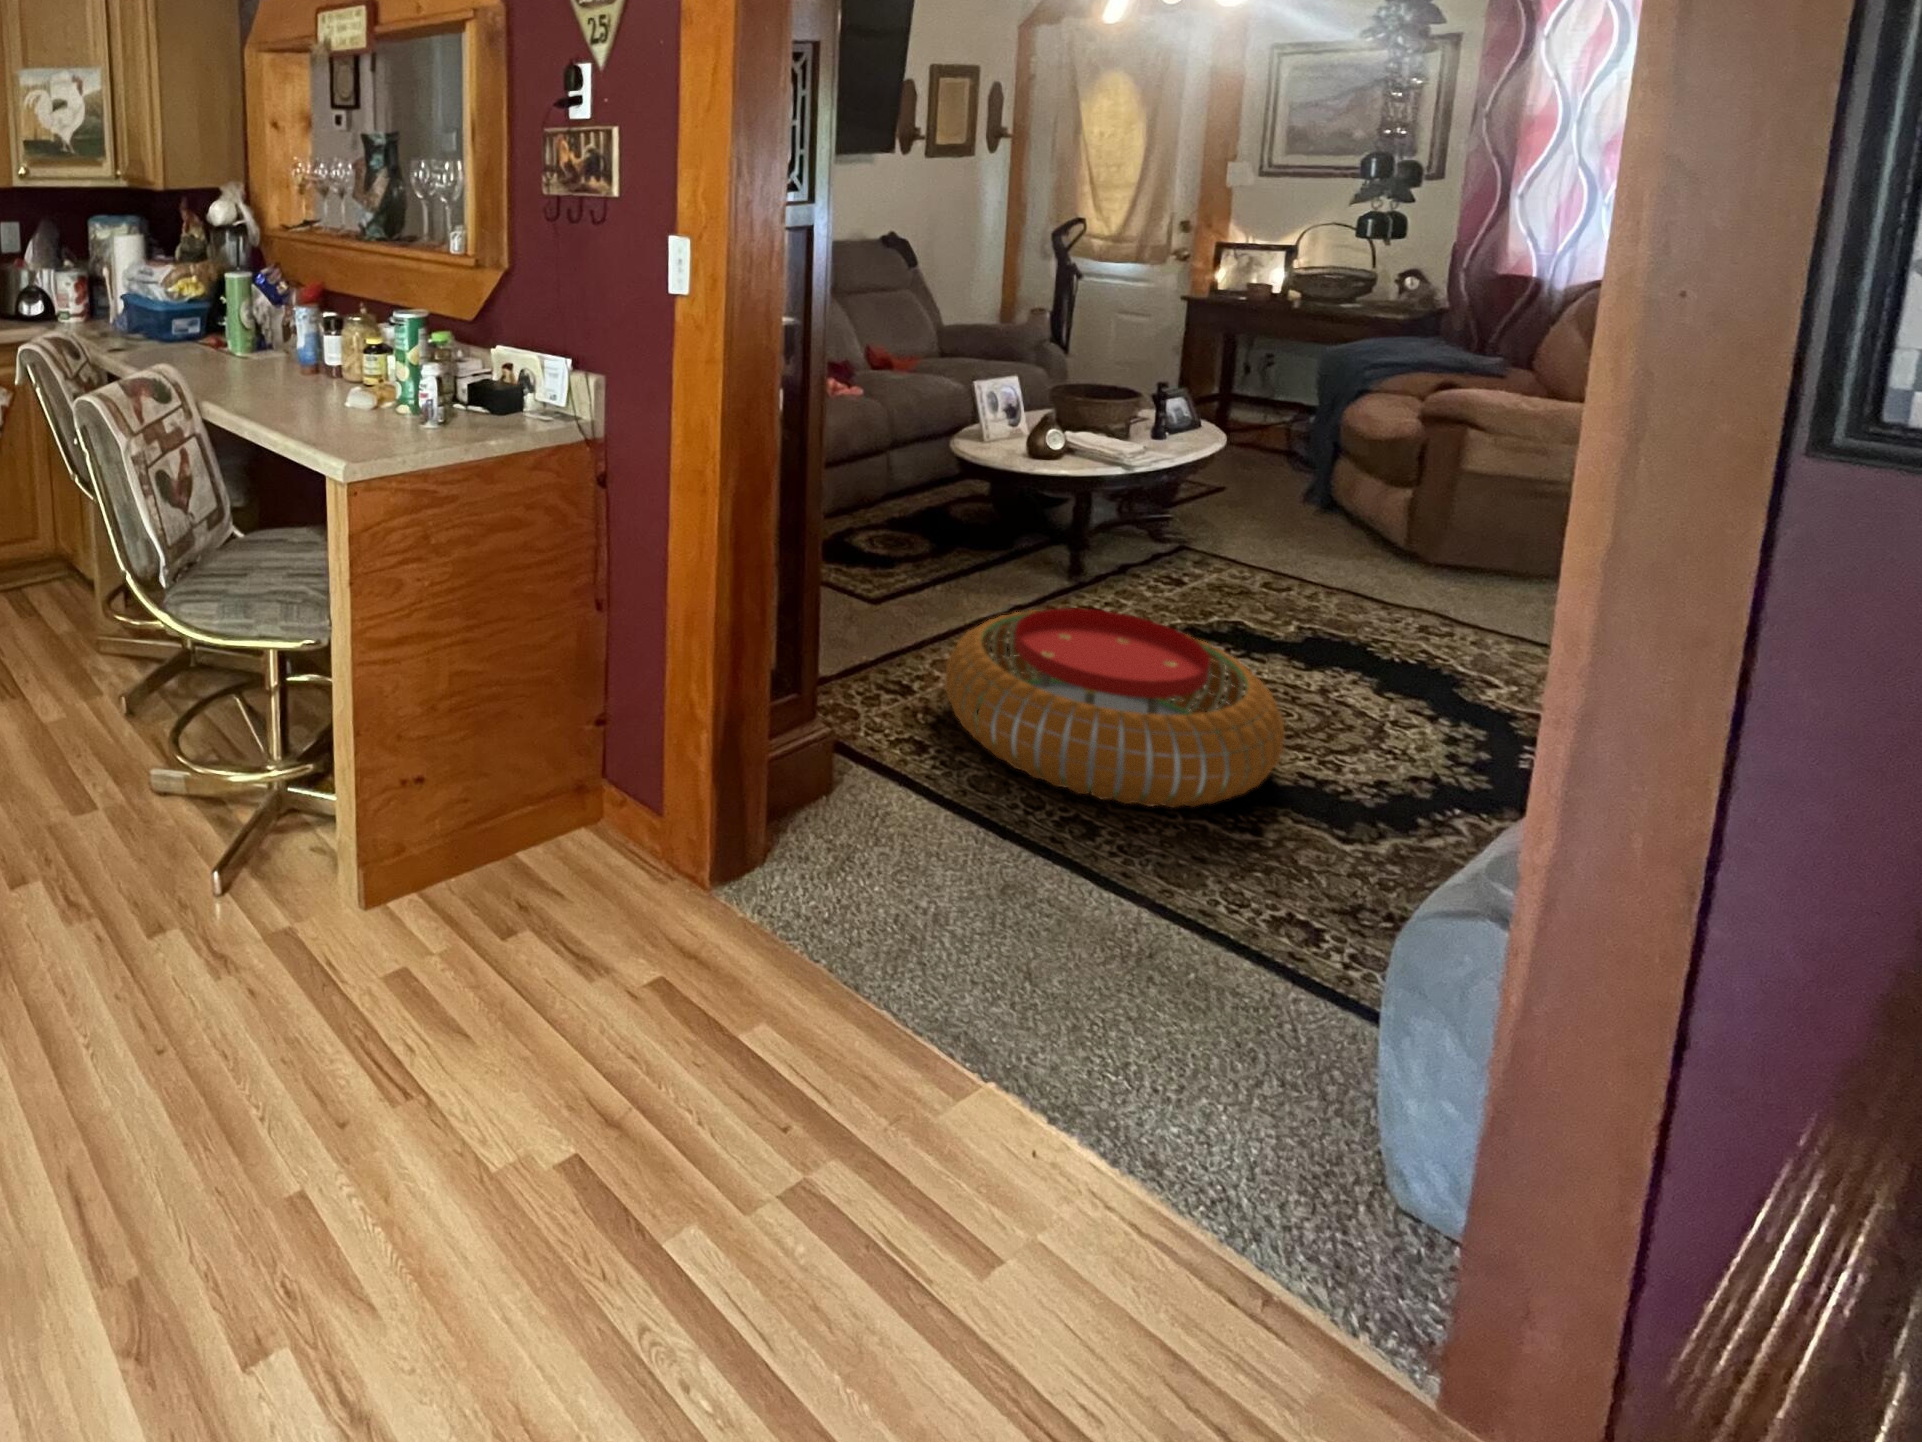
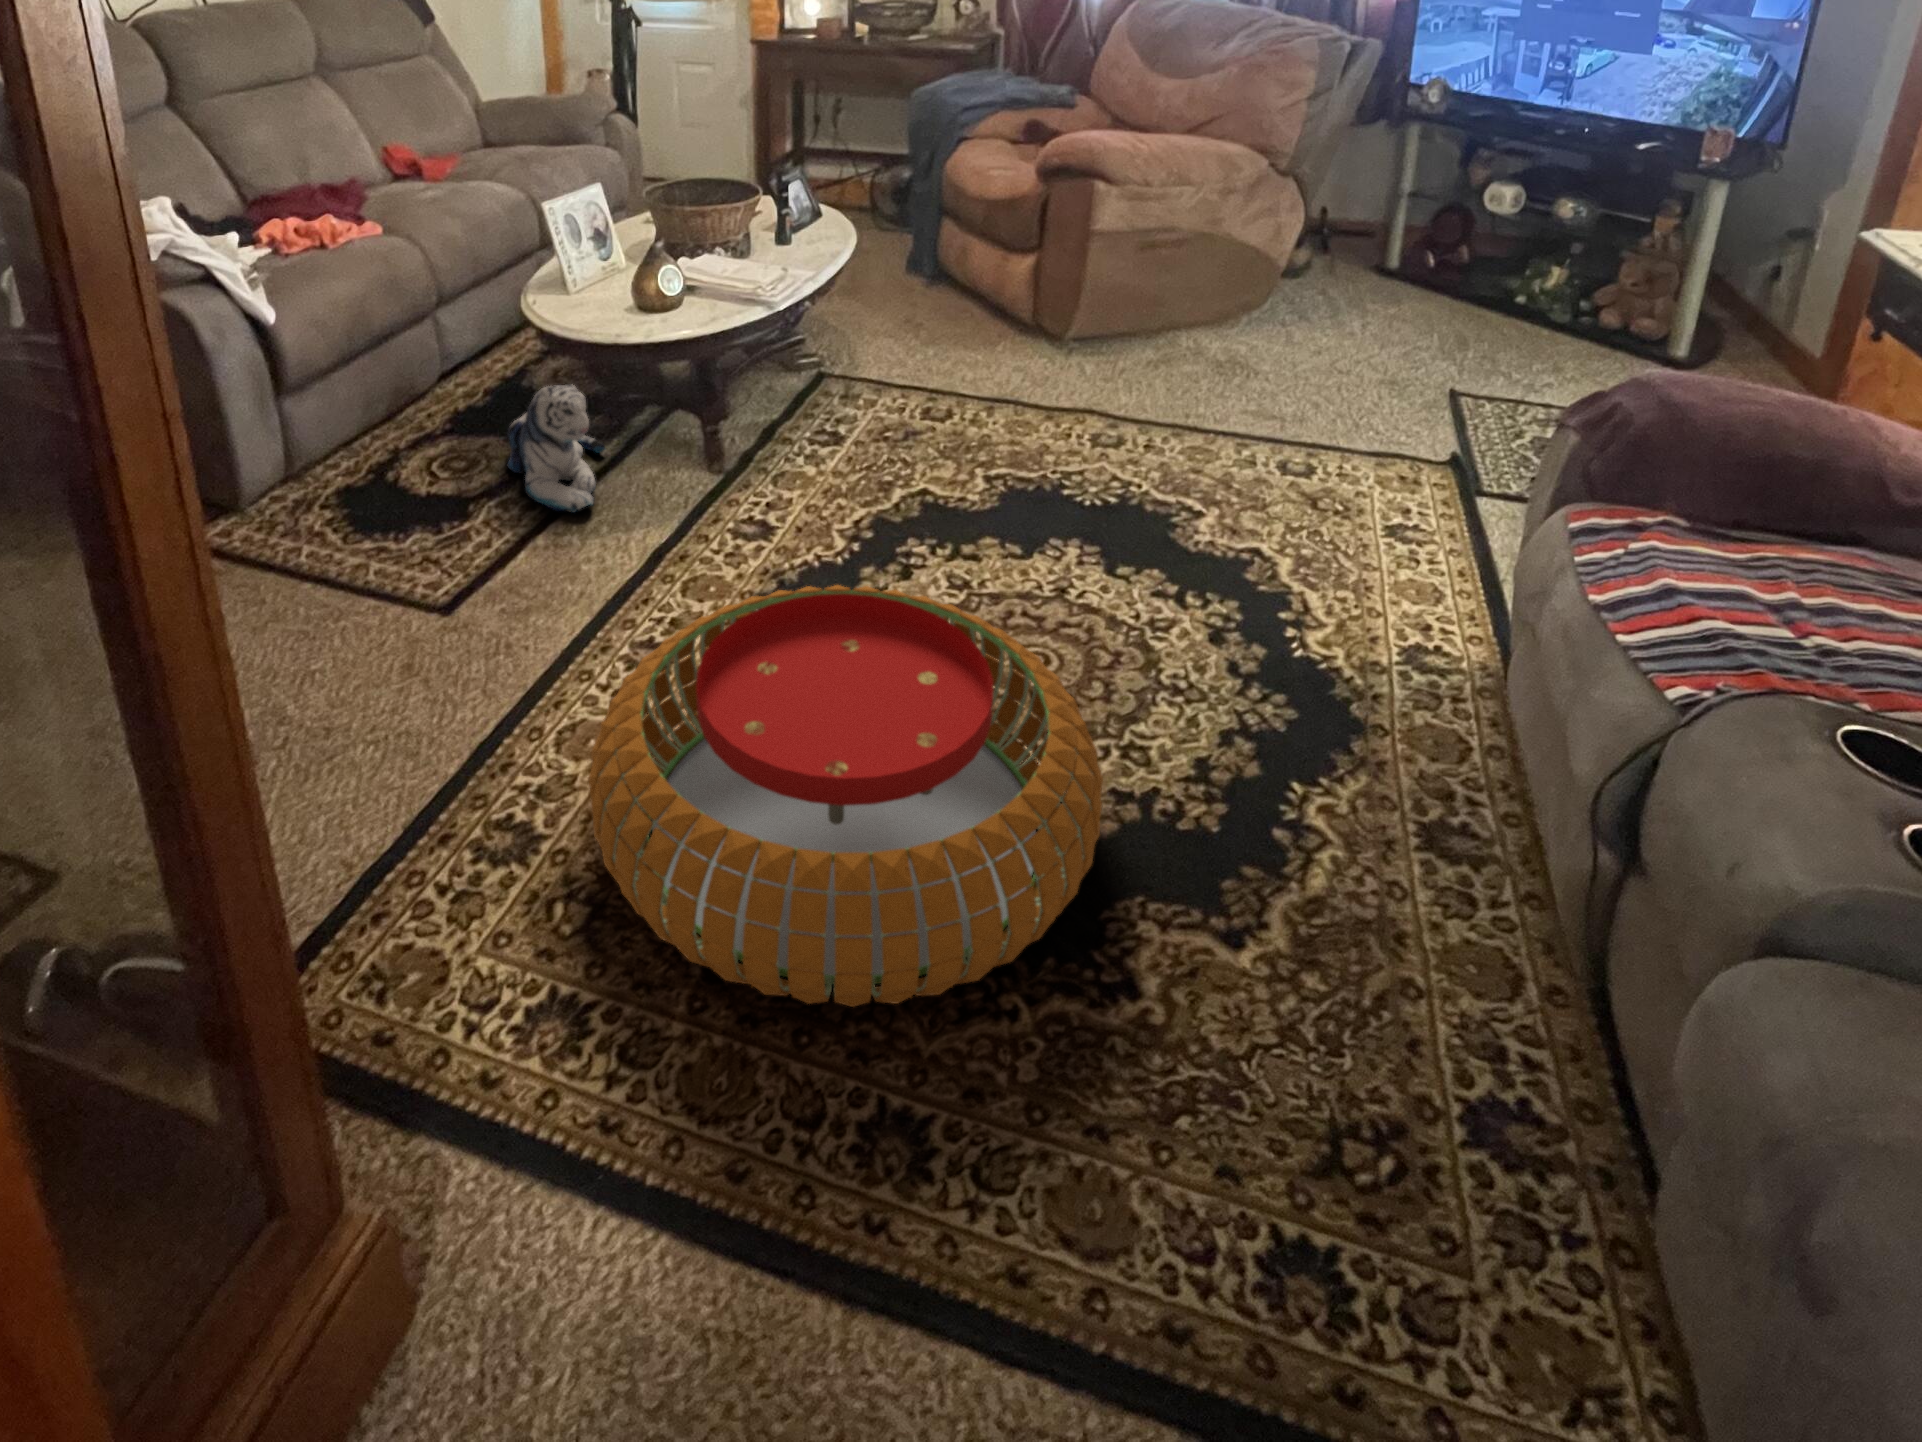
plush toy: none [923,495,994,575] -> present [507,384,605,513]

